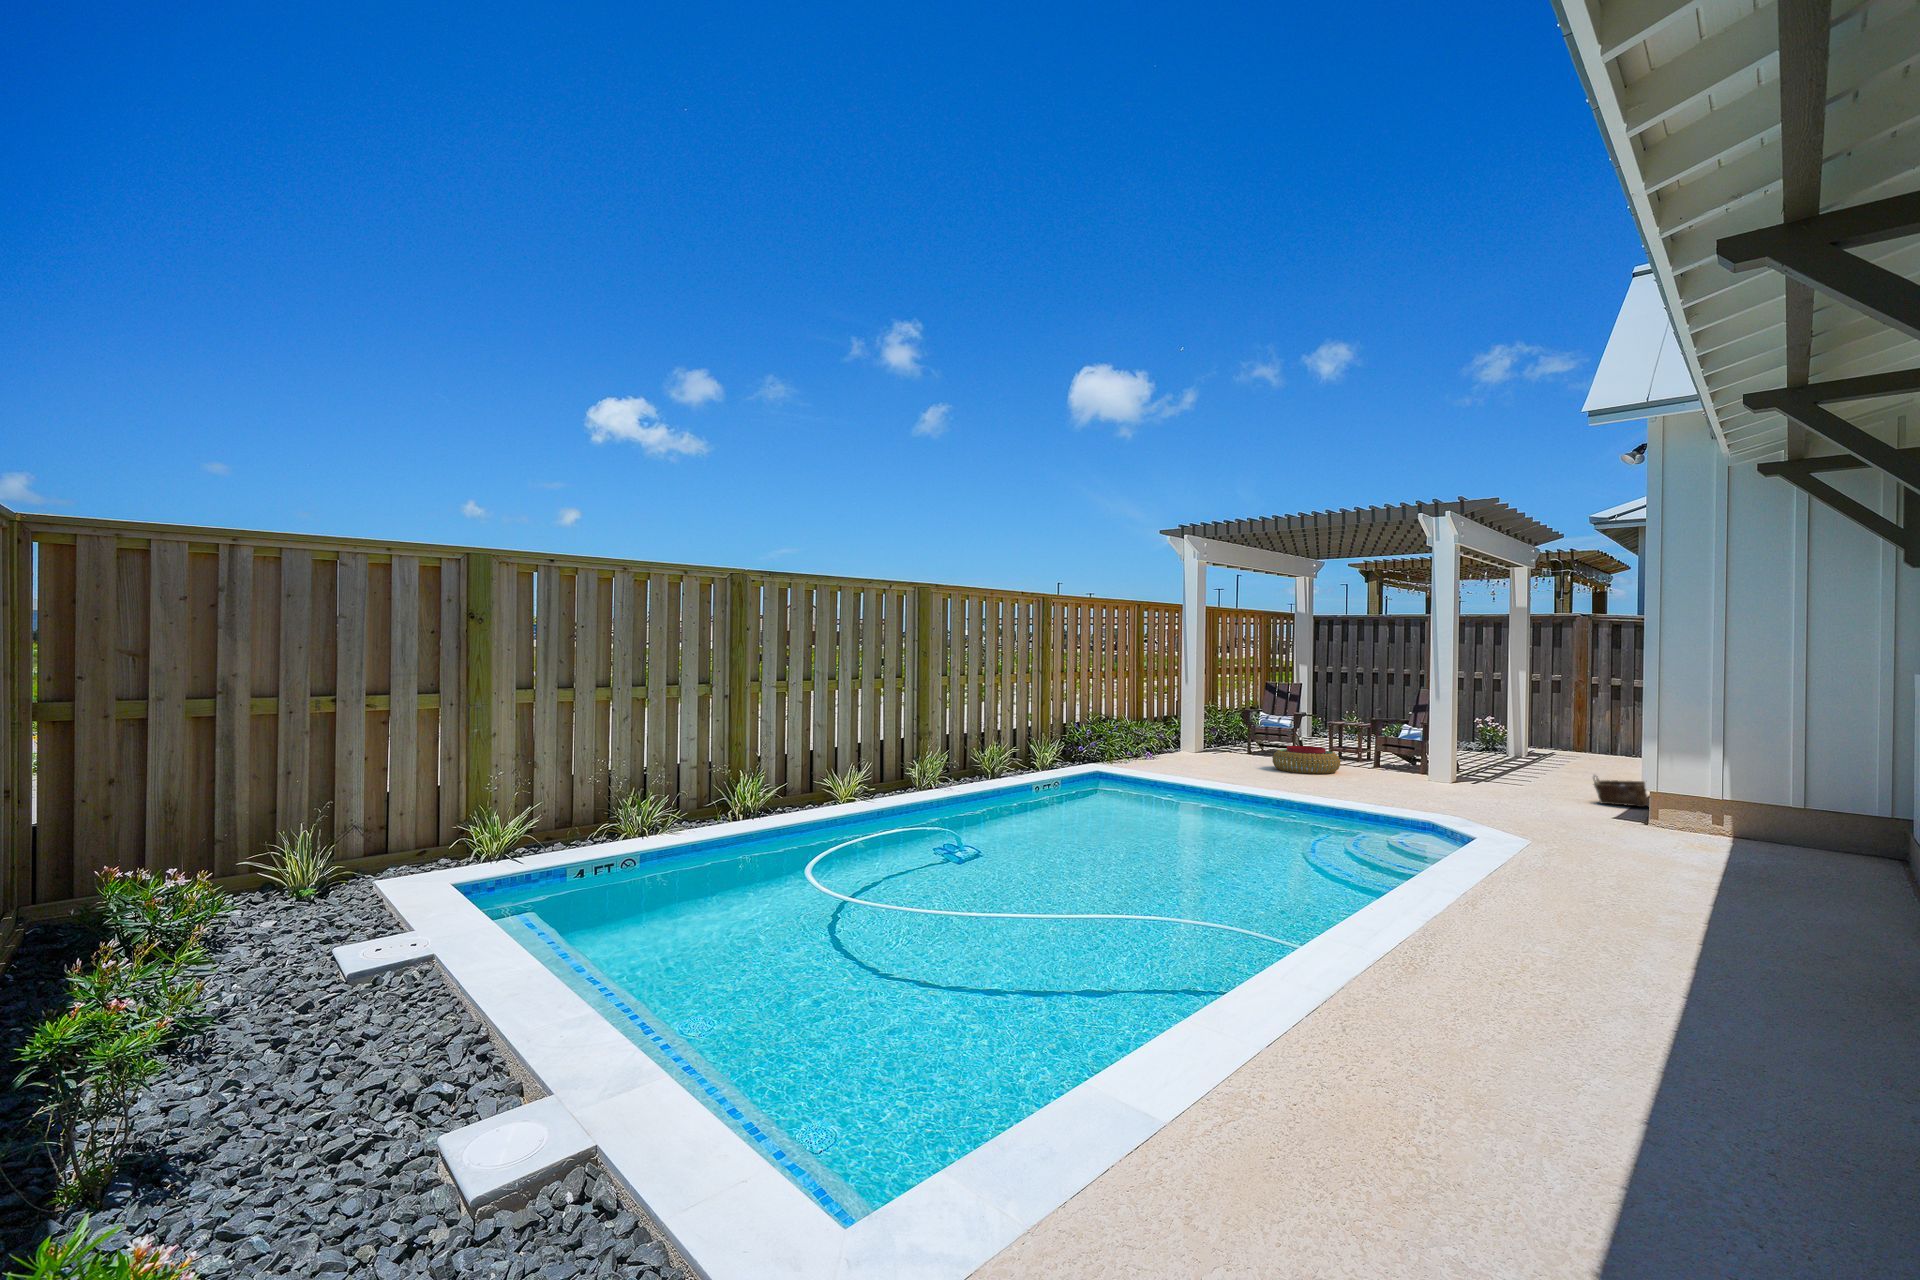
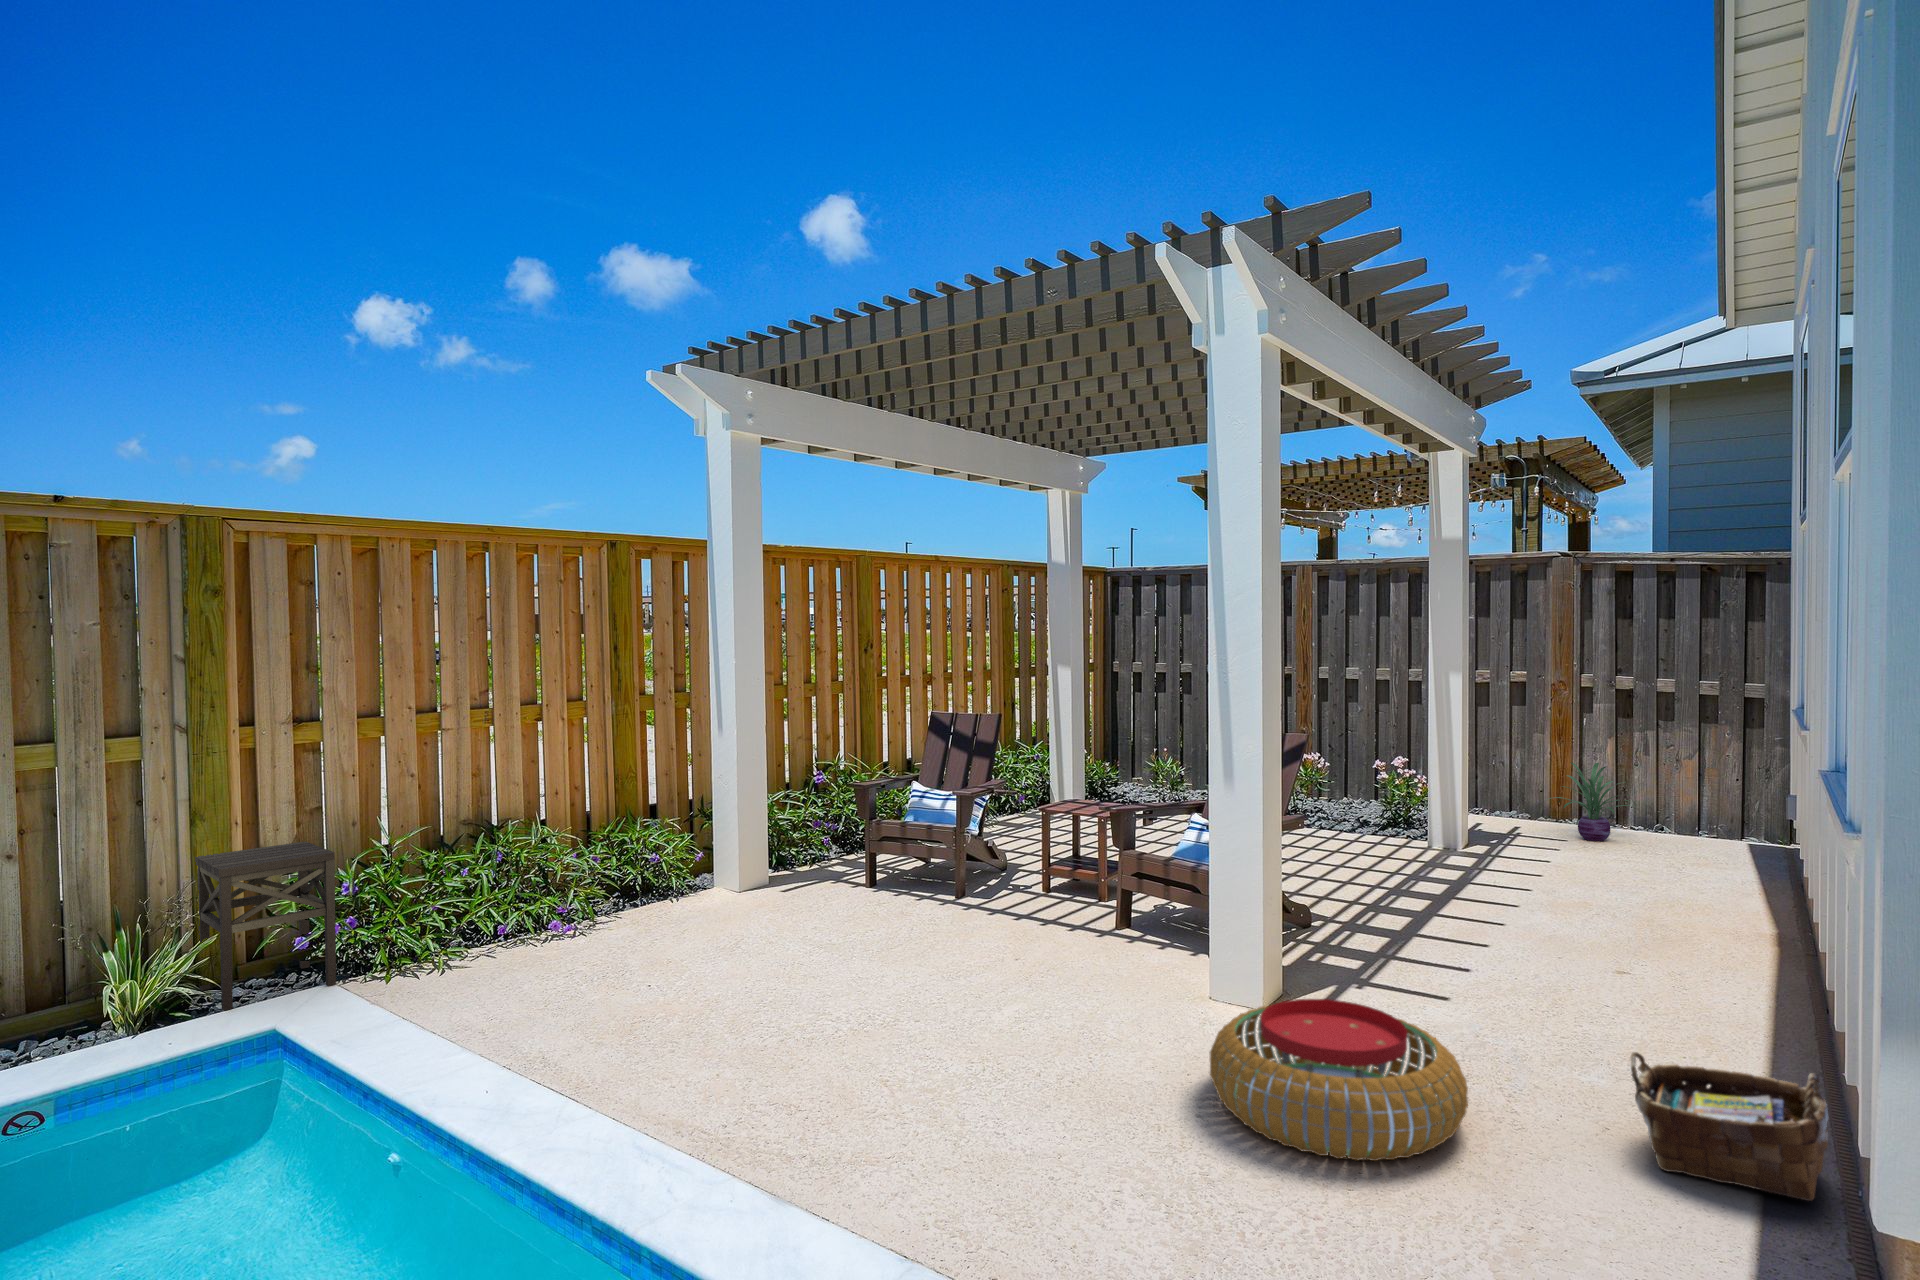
side table: none [1037,715,1086,768] -> present [195,841,336,1010]
decorative plant: none [1569,721,1623,760] -> present [1549,763,1627,841]
pouf: present [1272,746,1340,774] -> present [1210,999,1468,1161]

